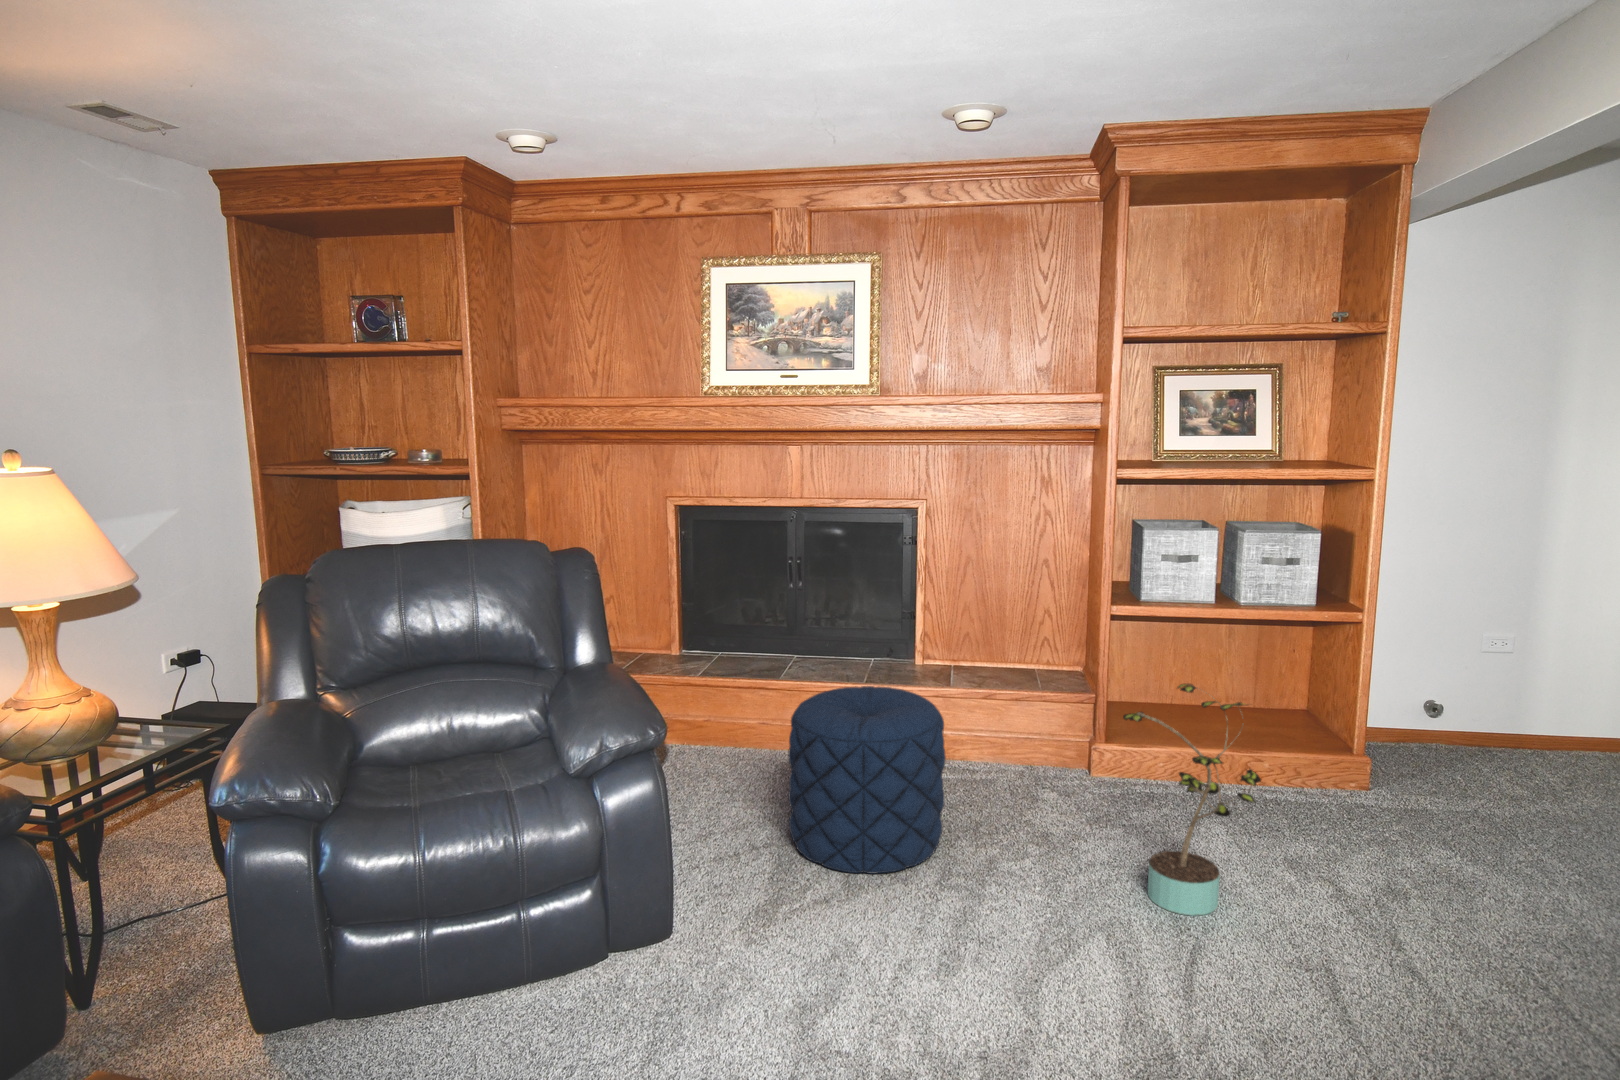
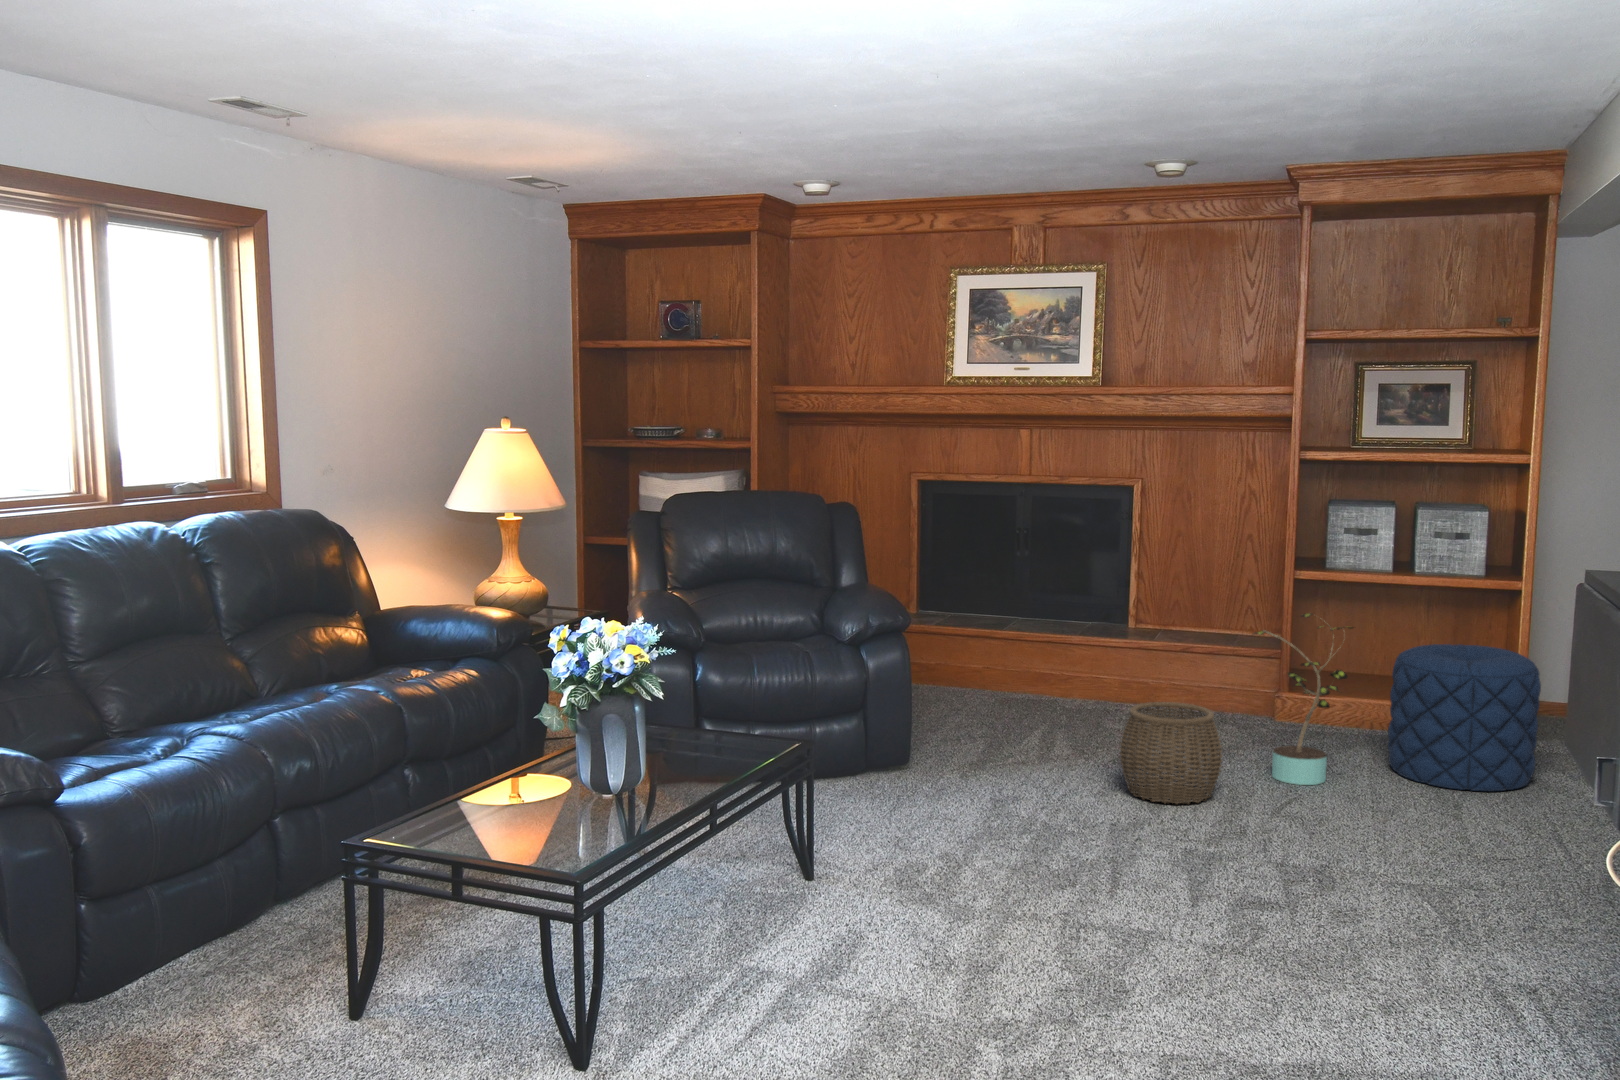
pouf: present [788,686,946,874] -> present [1388,644,1541,791]
woven basket: none [975,828,1121,998] -> present [1120,702,1222,804]

